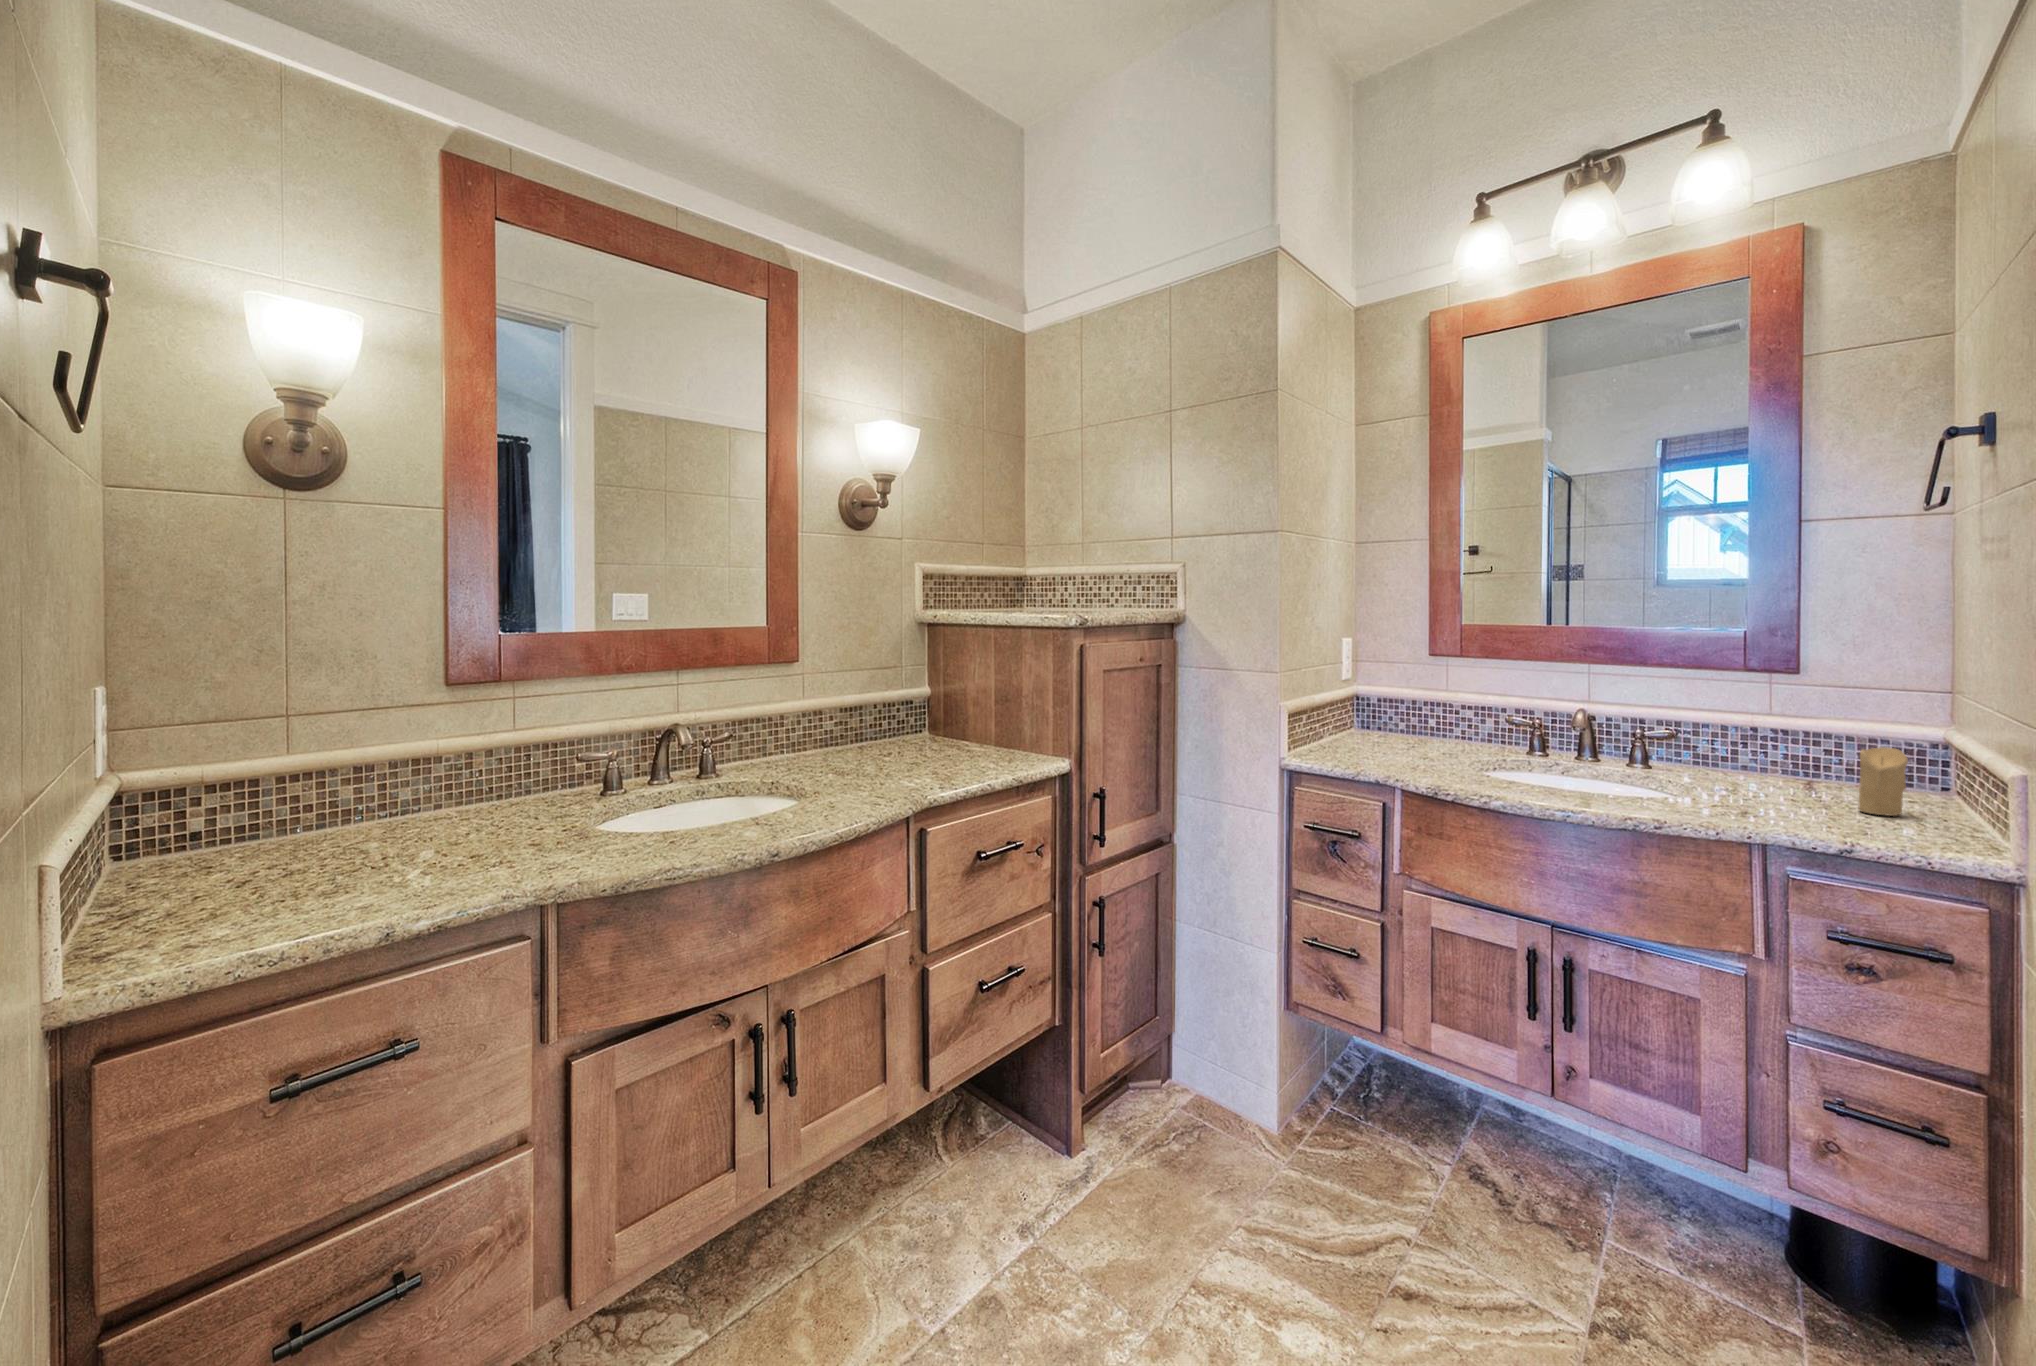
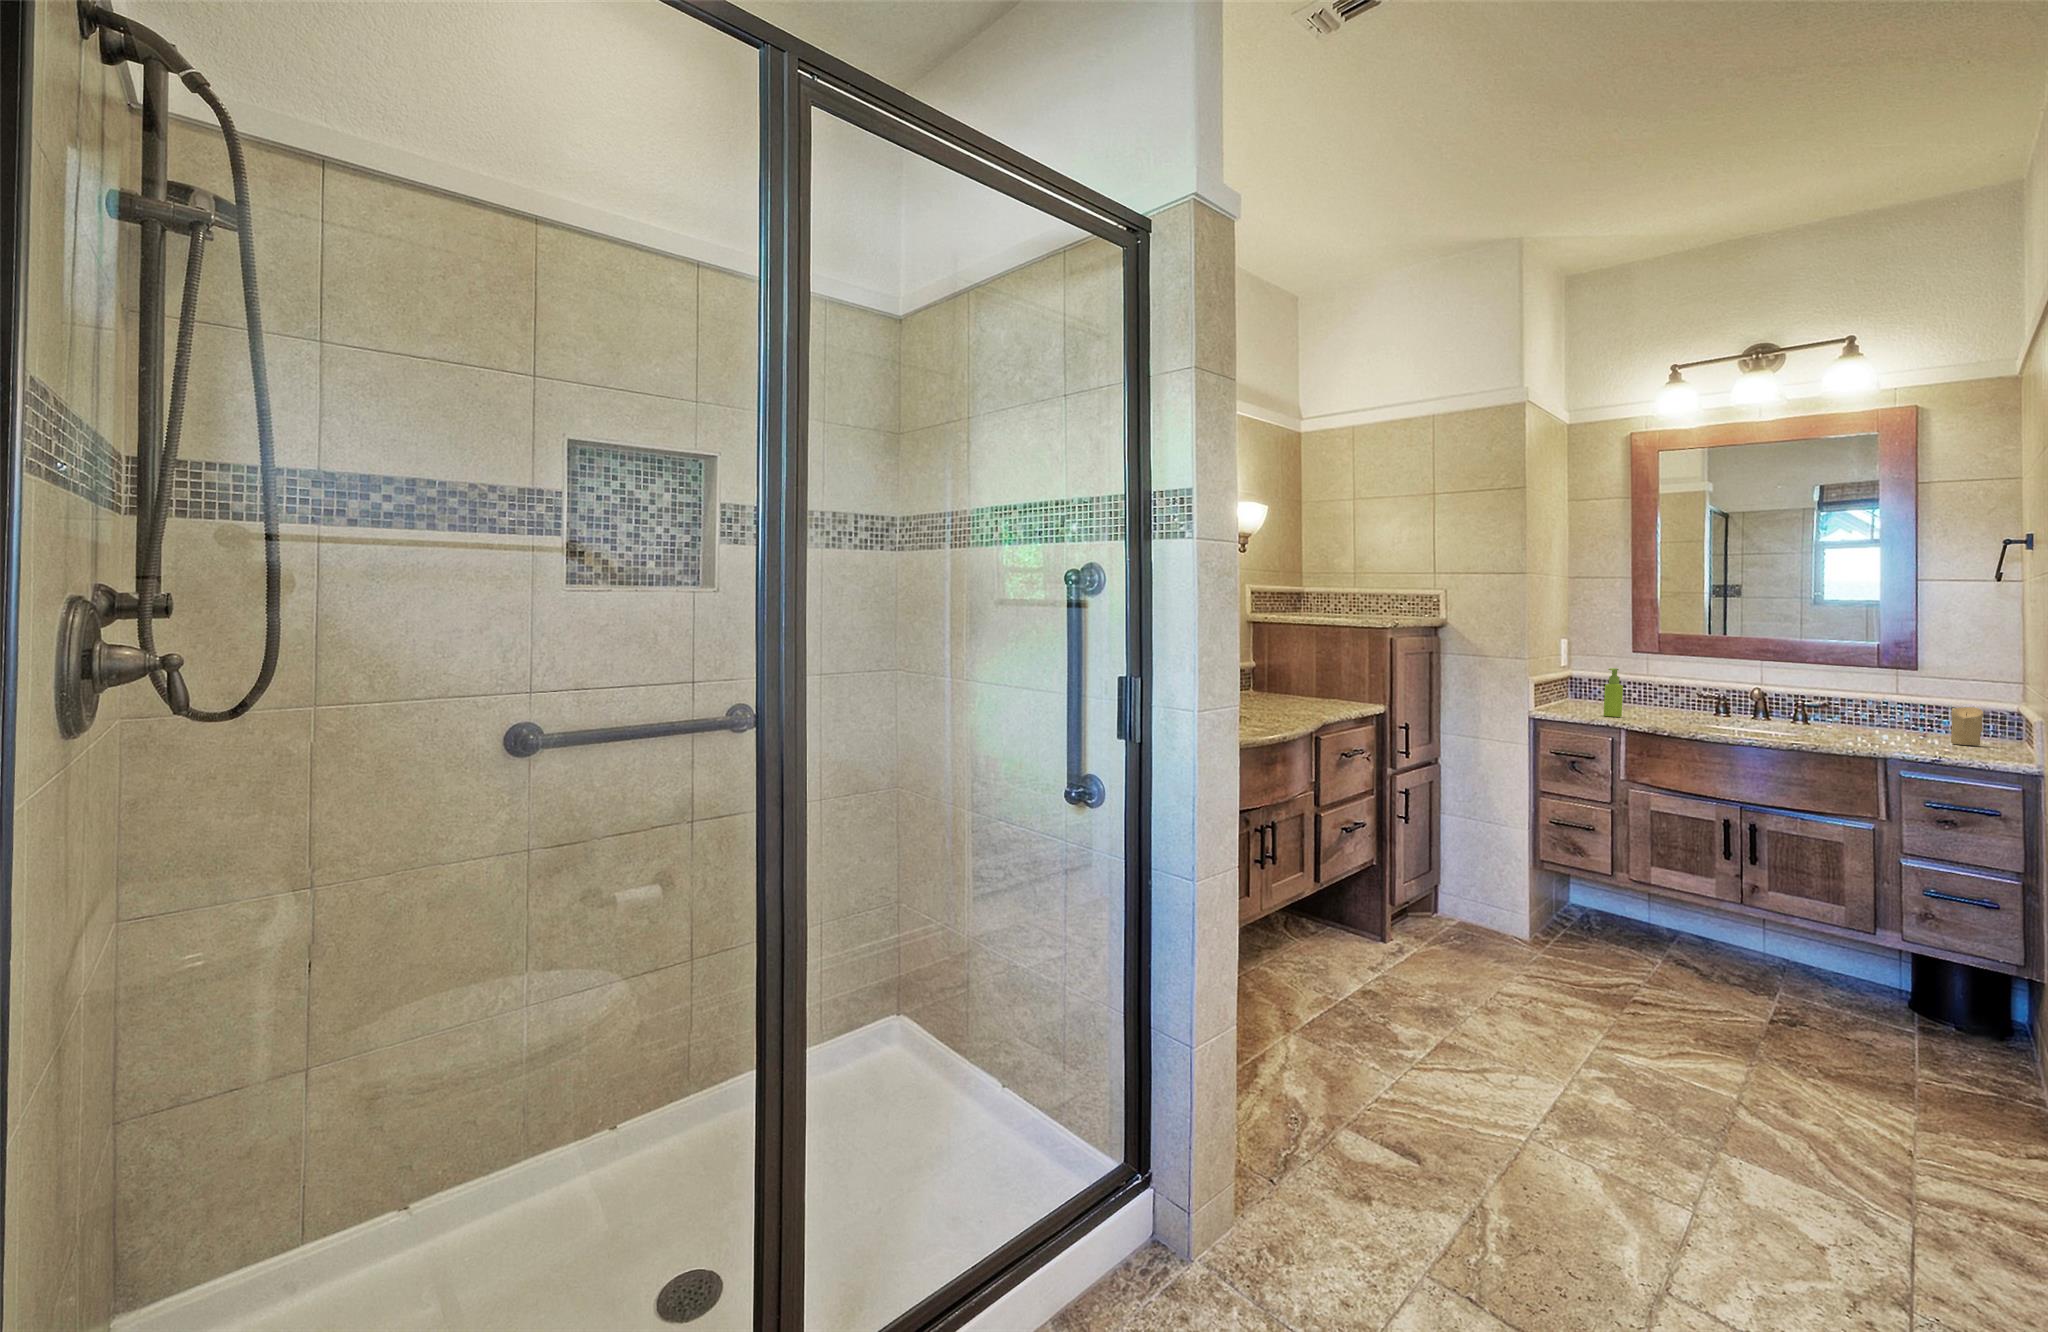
soap dispenser: none [1369,681,1395,761] -> present [1604,668,1623,717]

